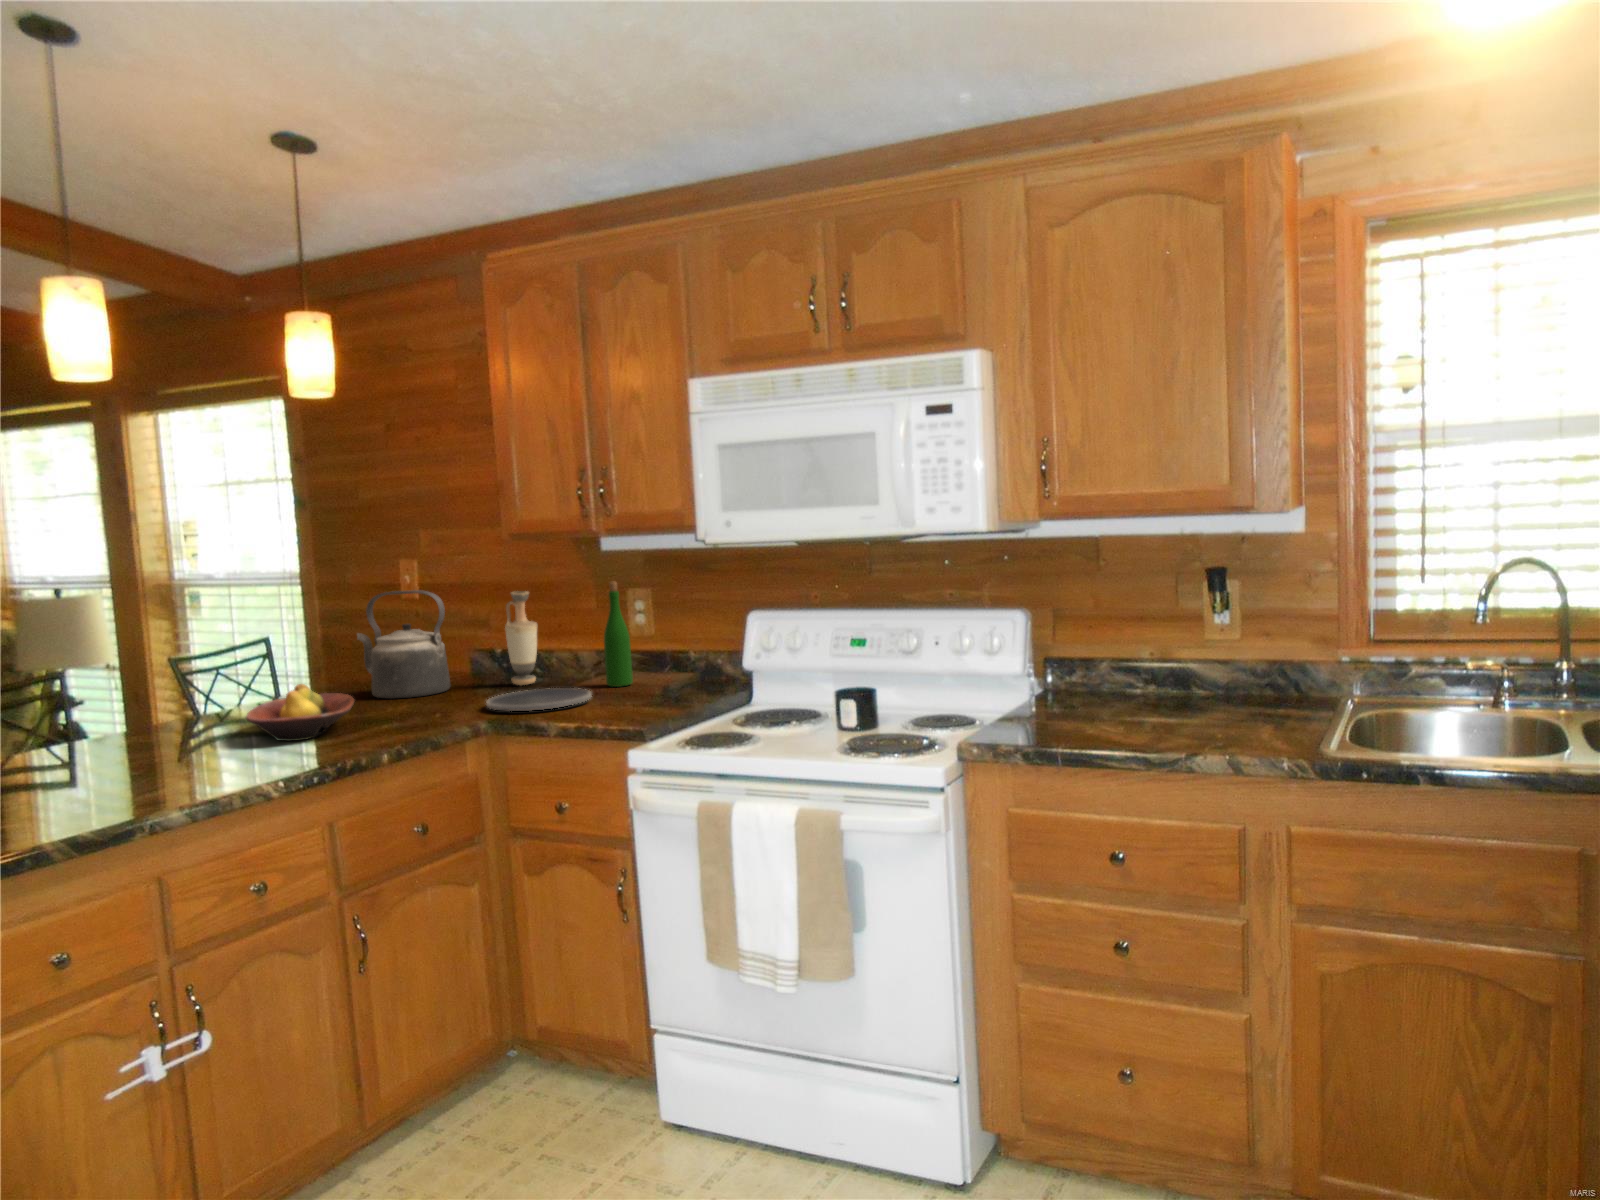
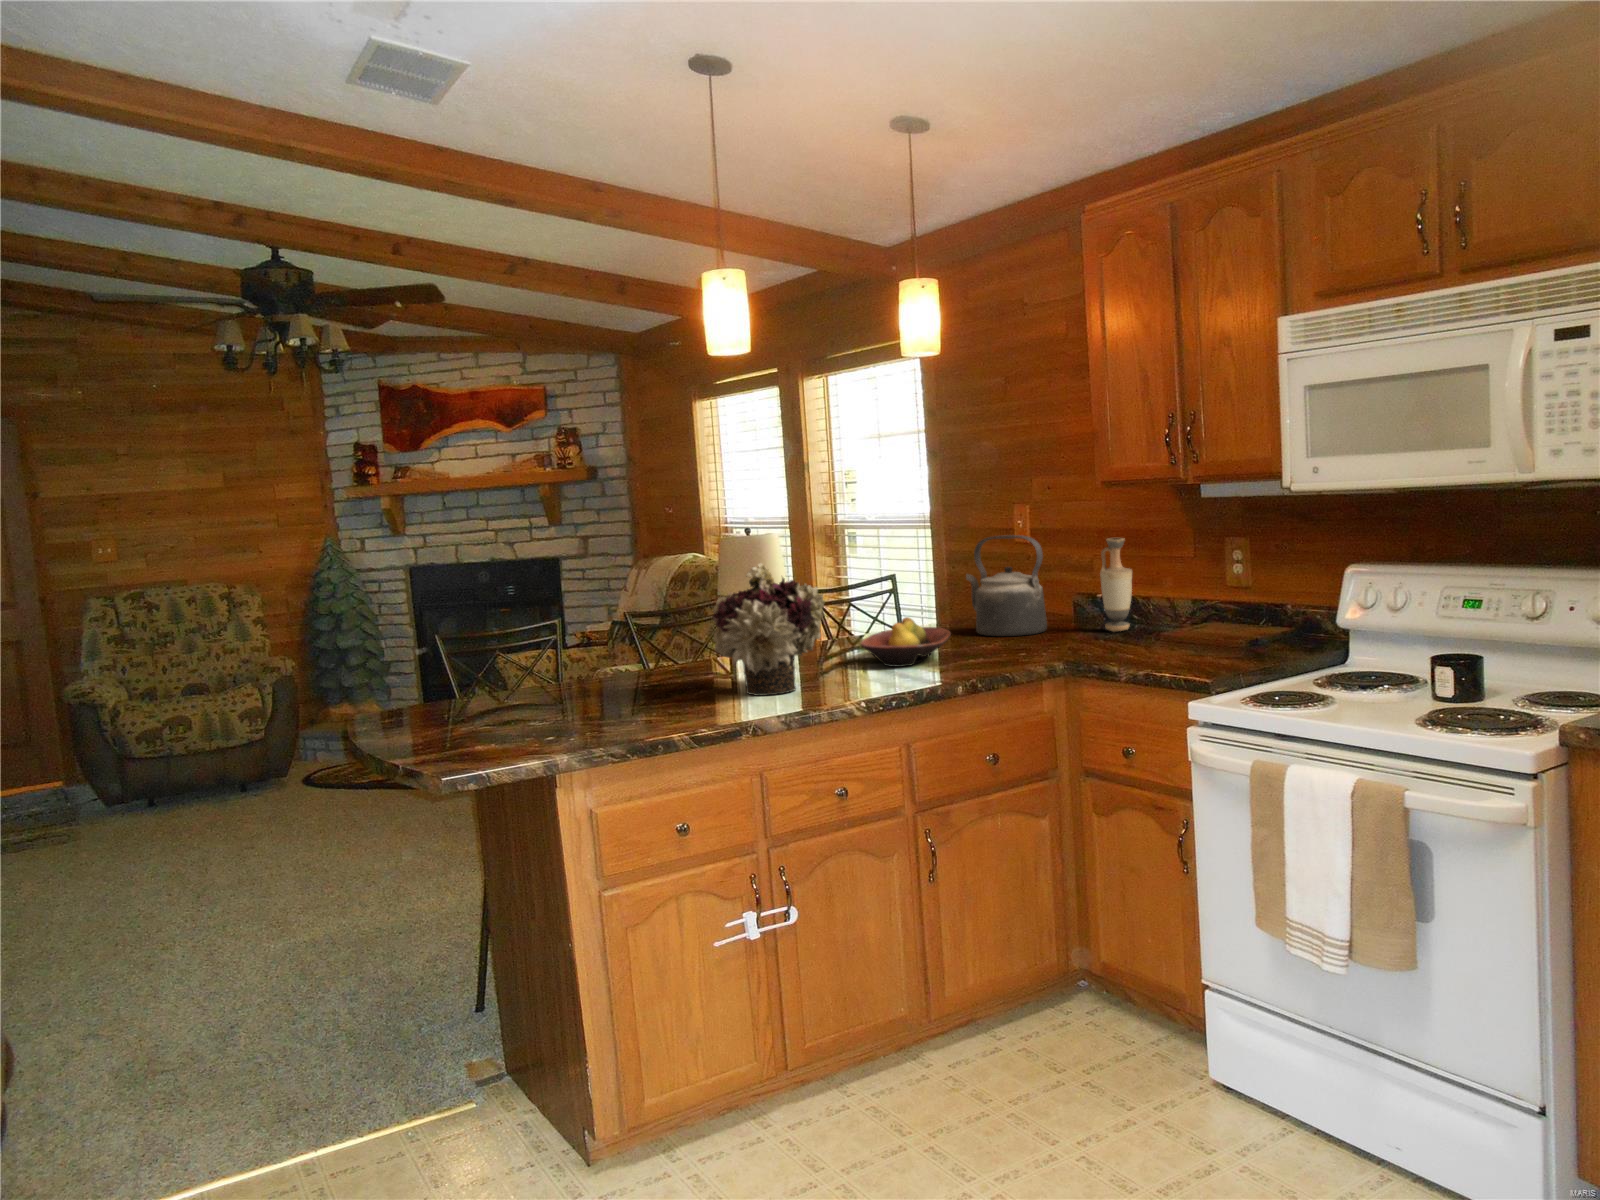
wine bottle: present [604,581,633,687] -> none [1196,530,1226,639]
flower arrangement: none [42,627,210,794] -> present [712,563,824,696]
plate: present [487,688,591,711] -> none [1068,636,1173,655]

